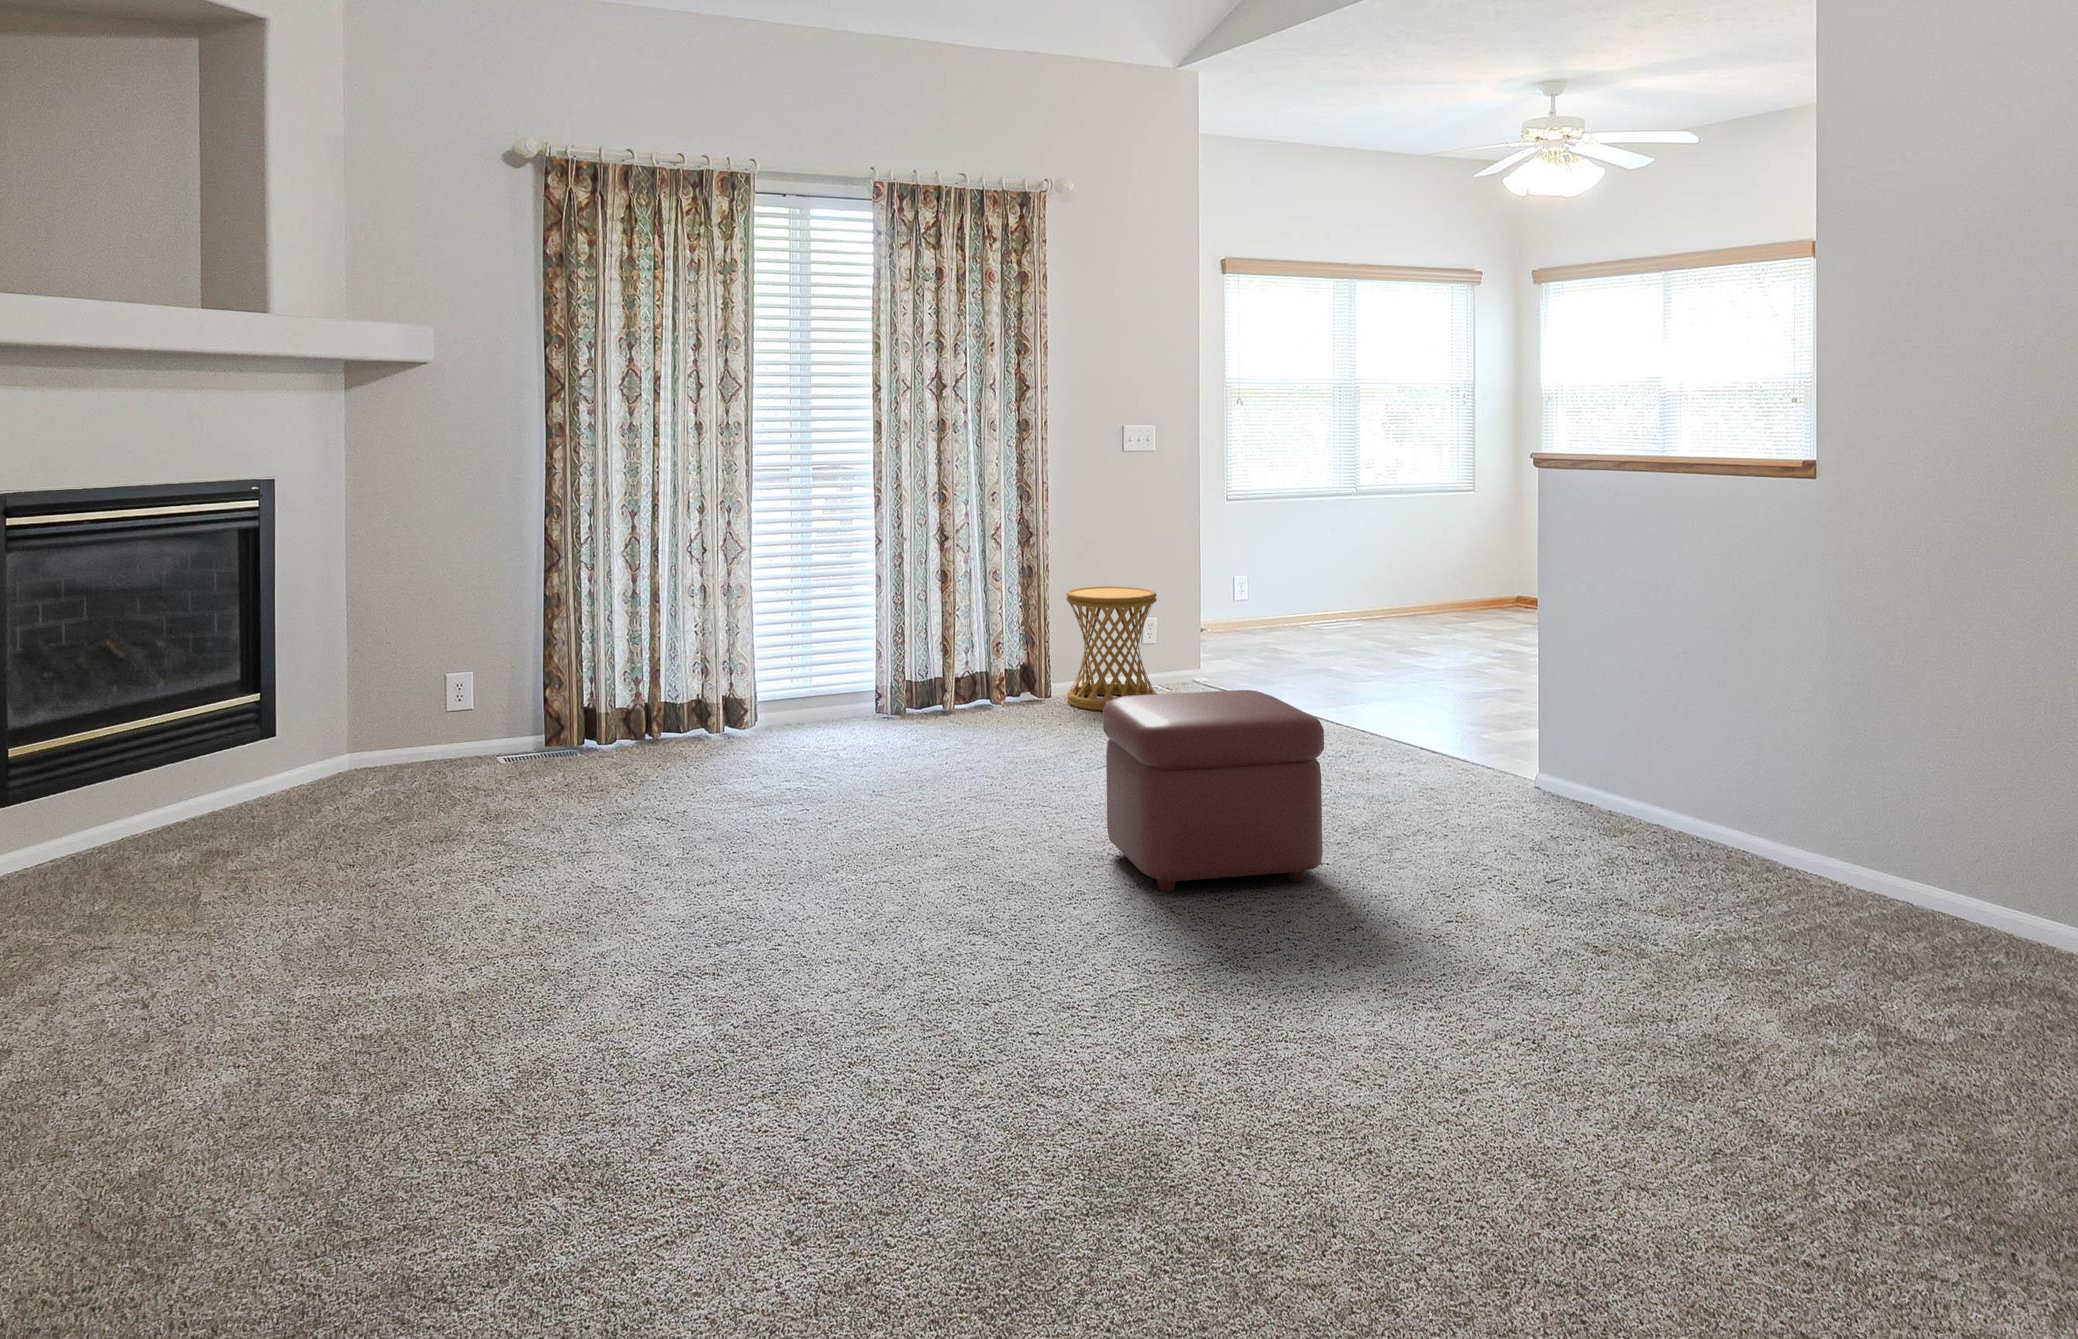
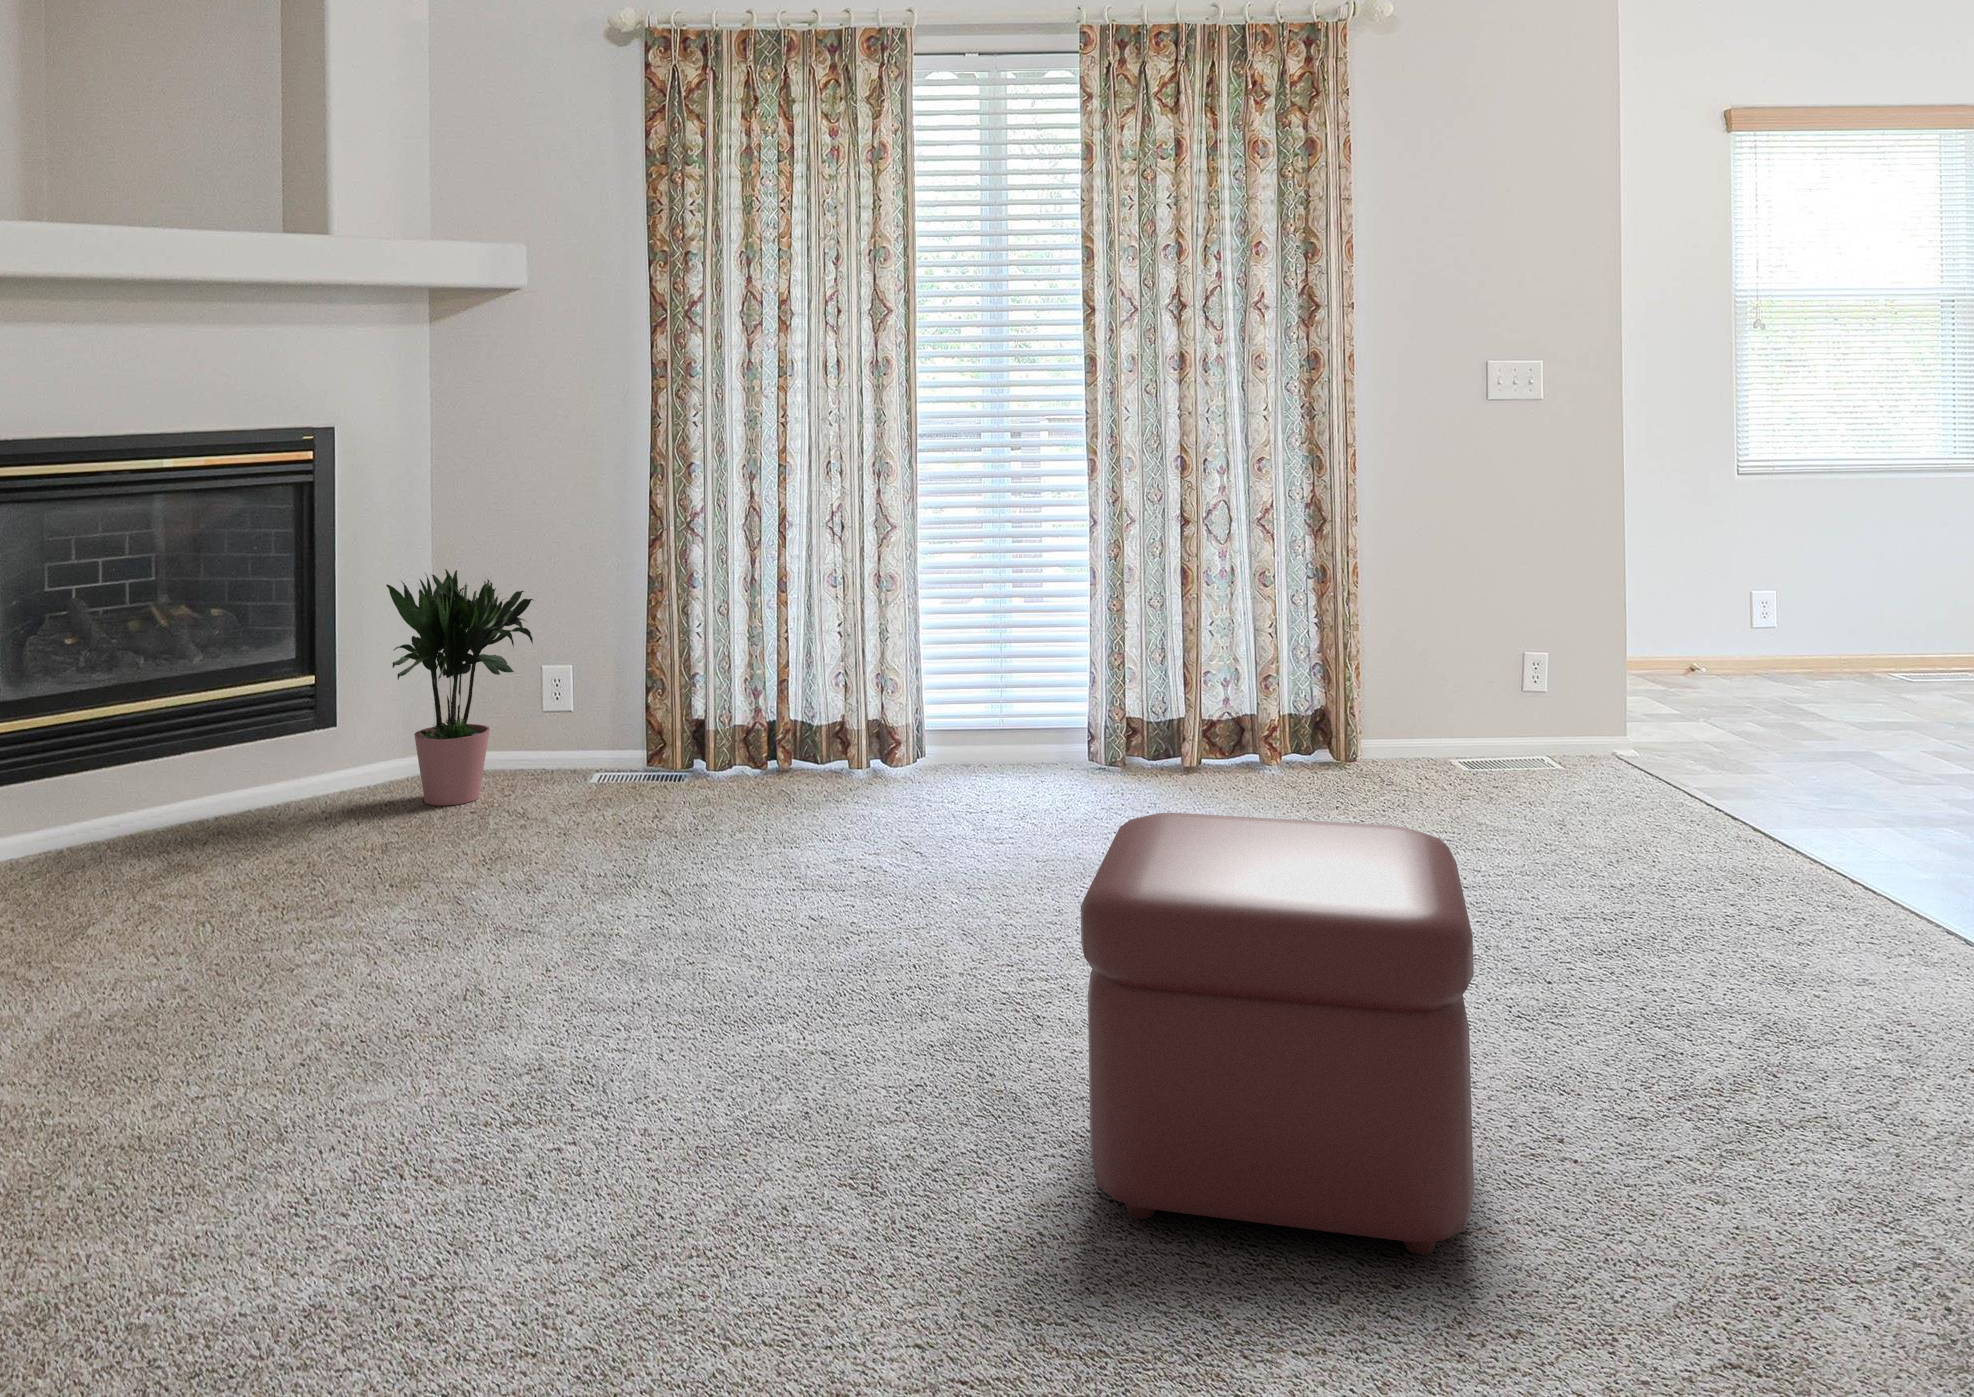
side table: present [1066,586,1157,711] -> none [1384,601,1529,795]
potted plant: none [350,595,491,793] -> present [386,569,533,806]

